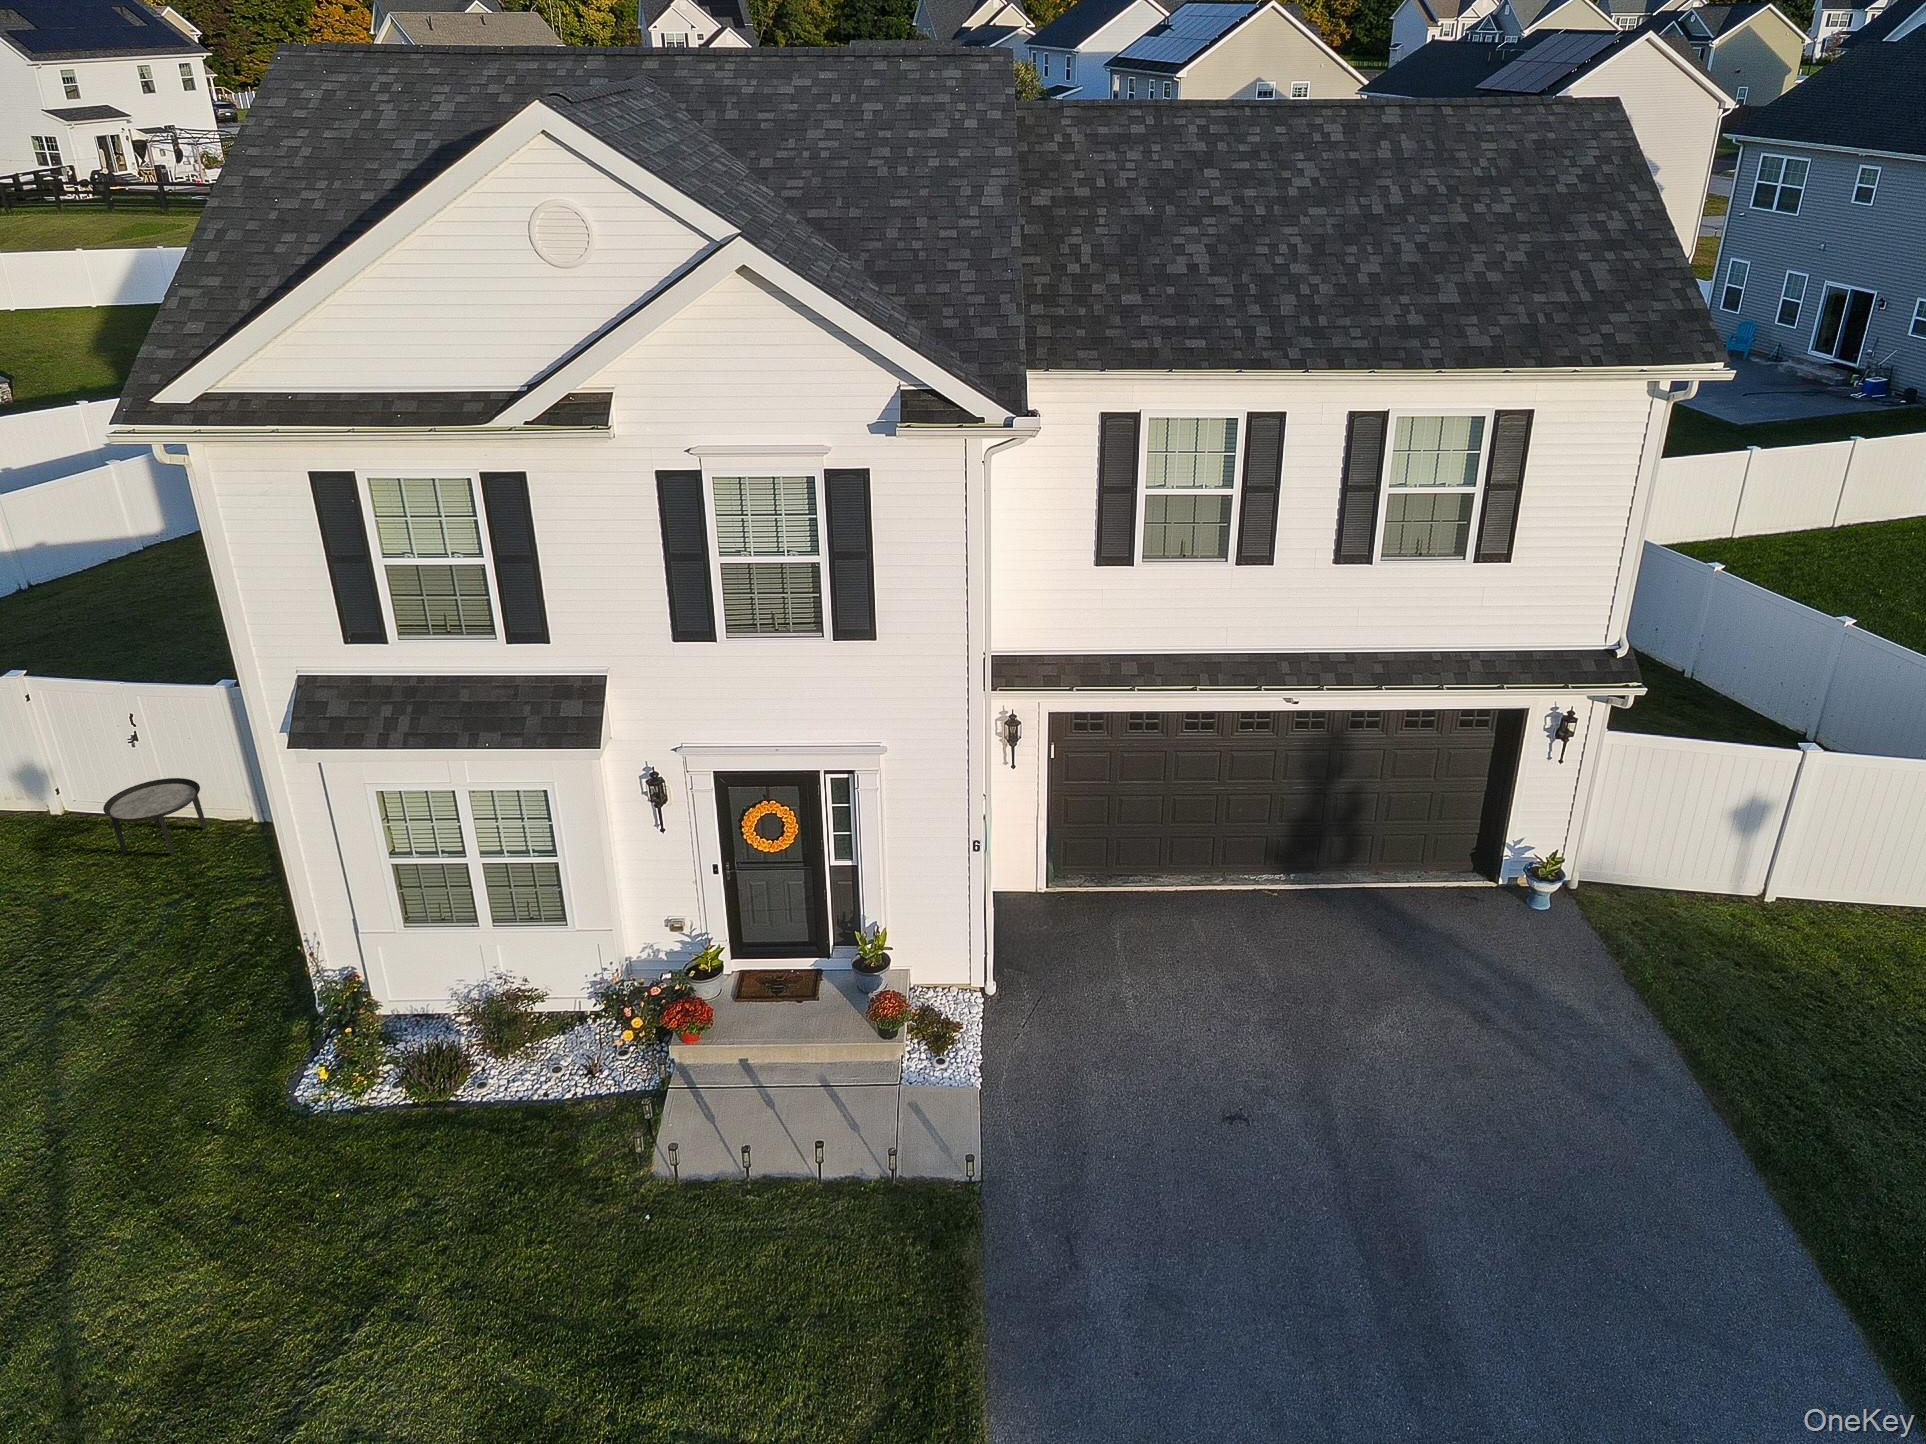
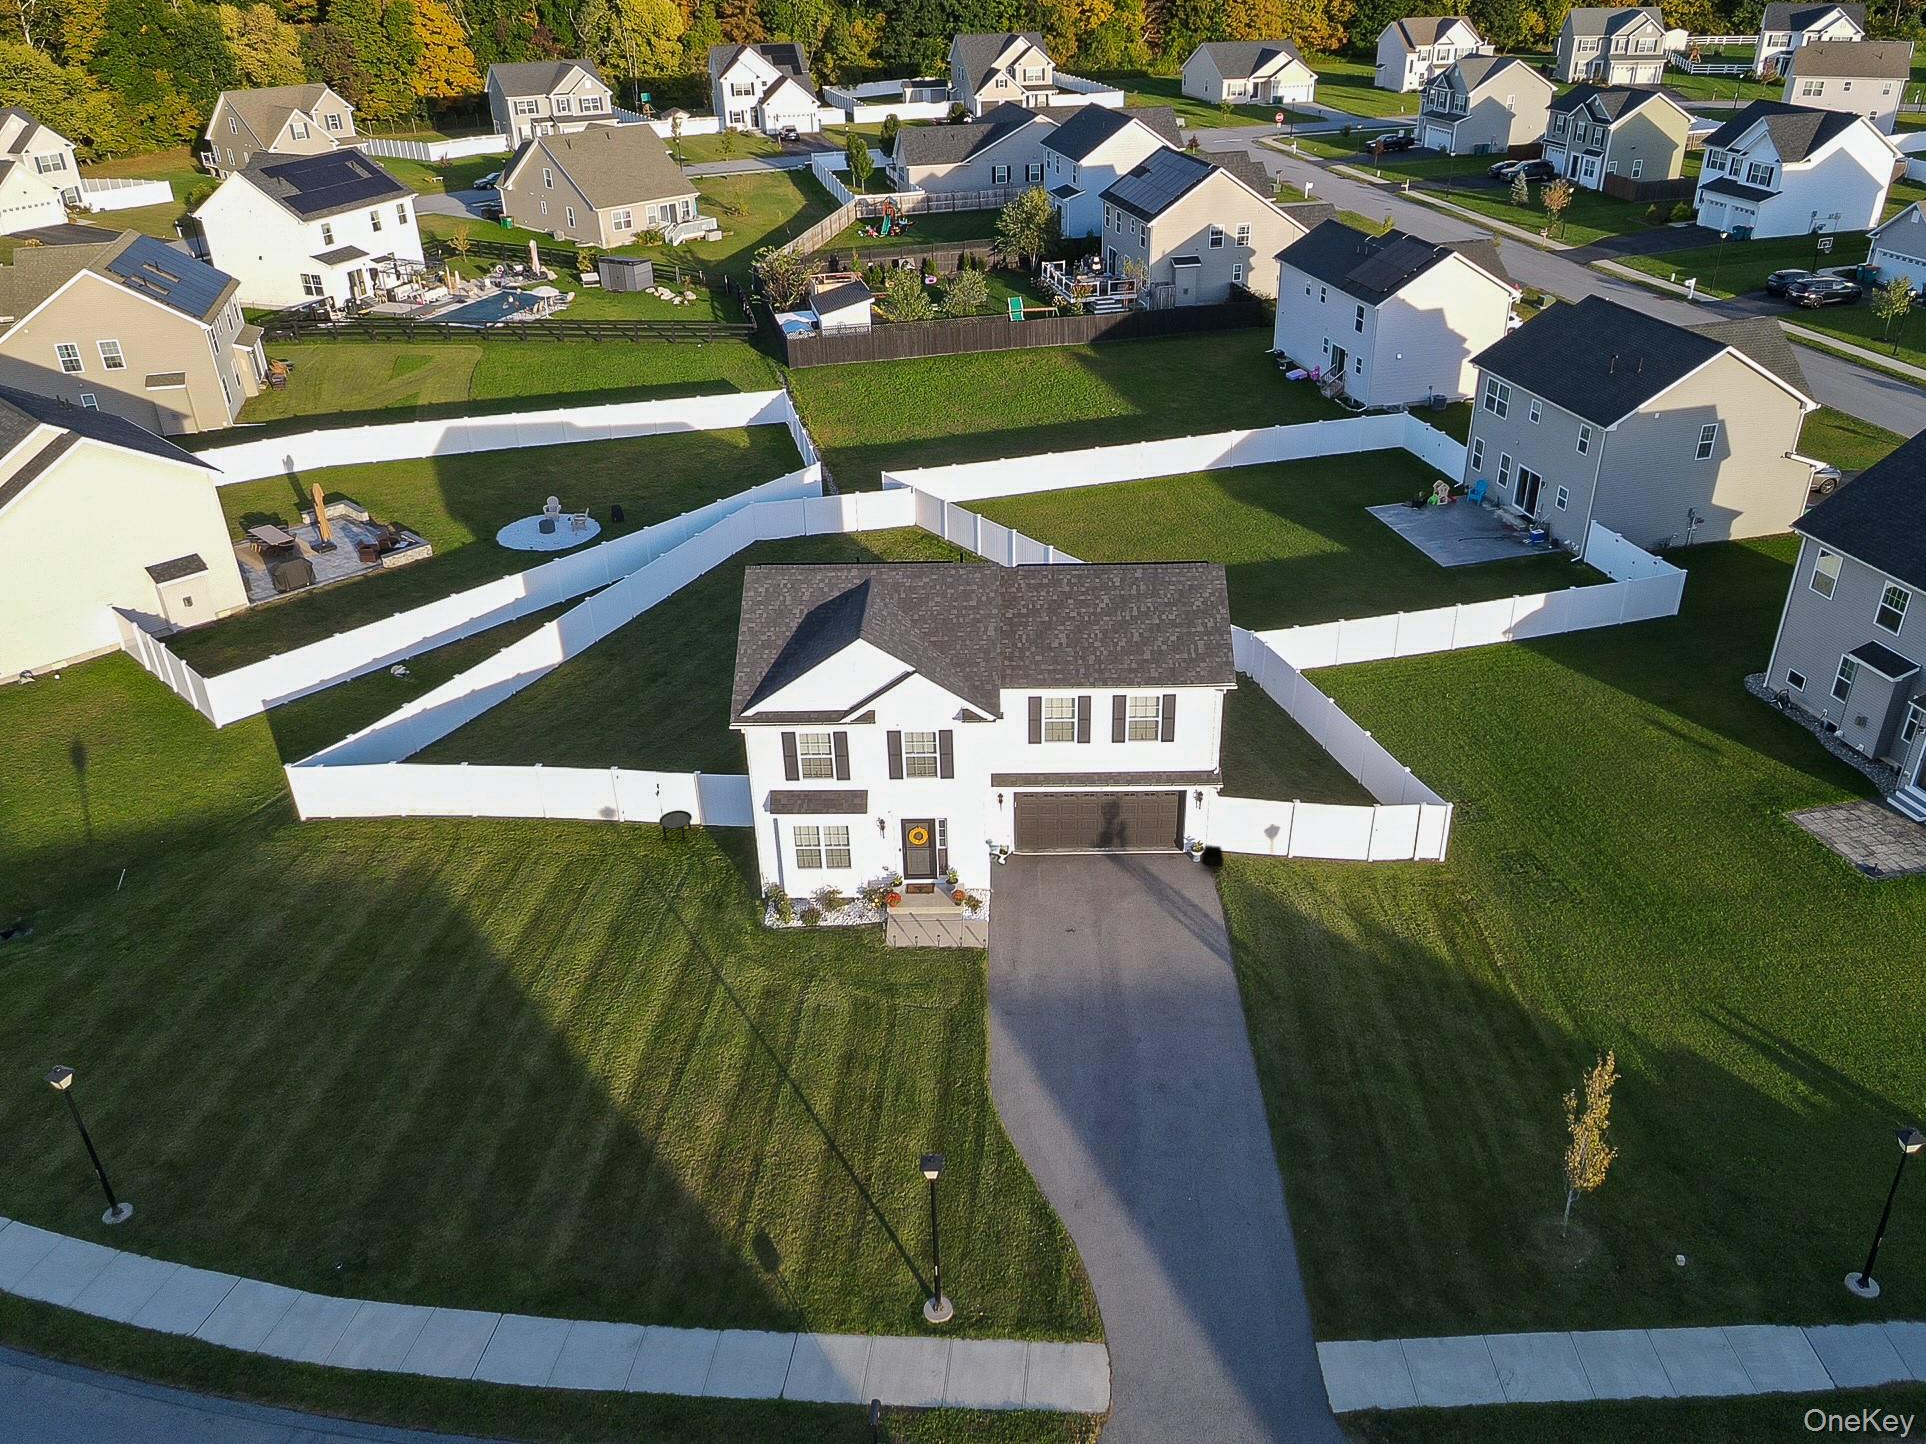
lounge chair: none [1562,861,1639,947] -> present [1200,845,1224,870]

